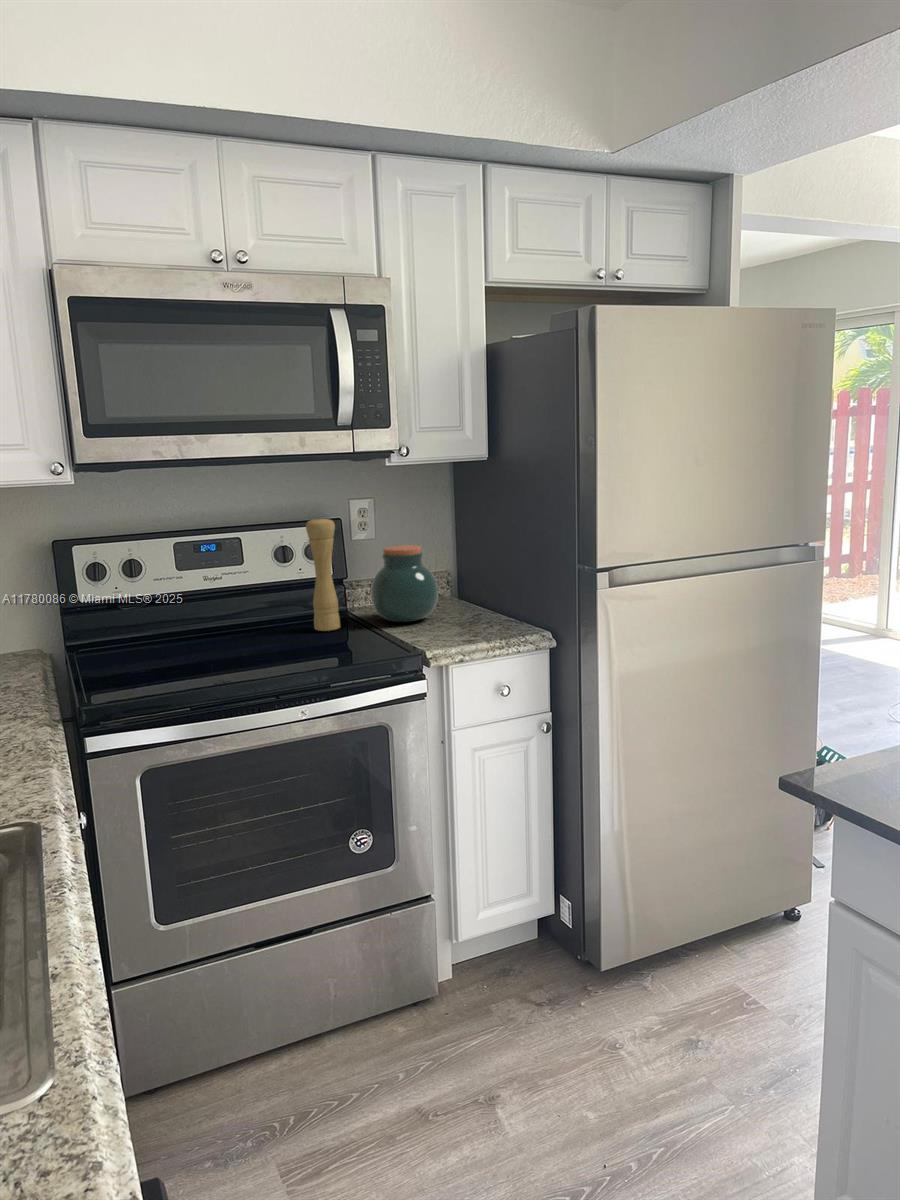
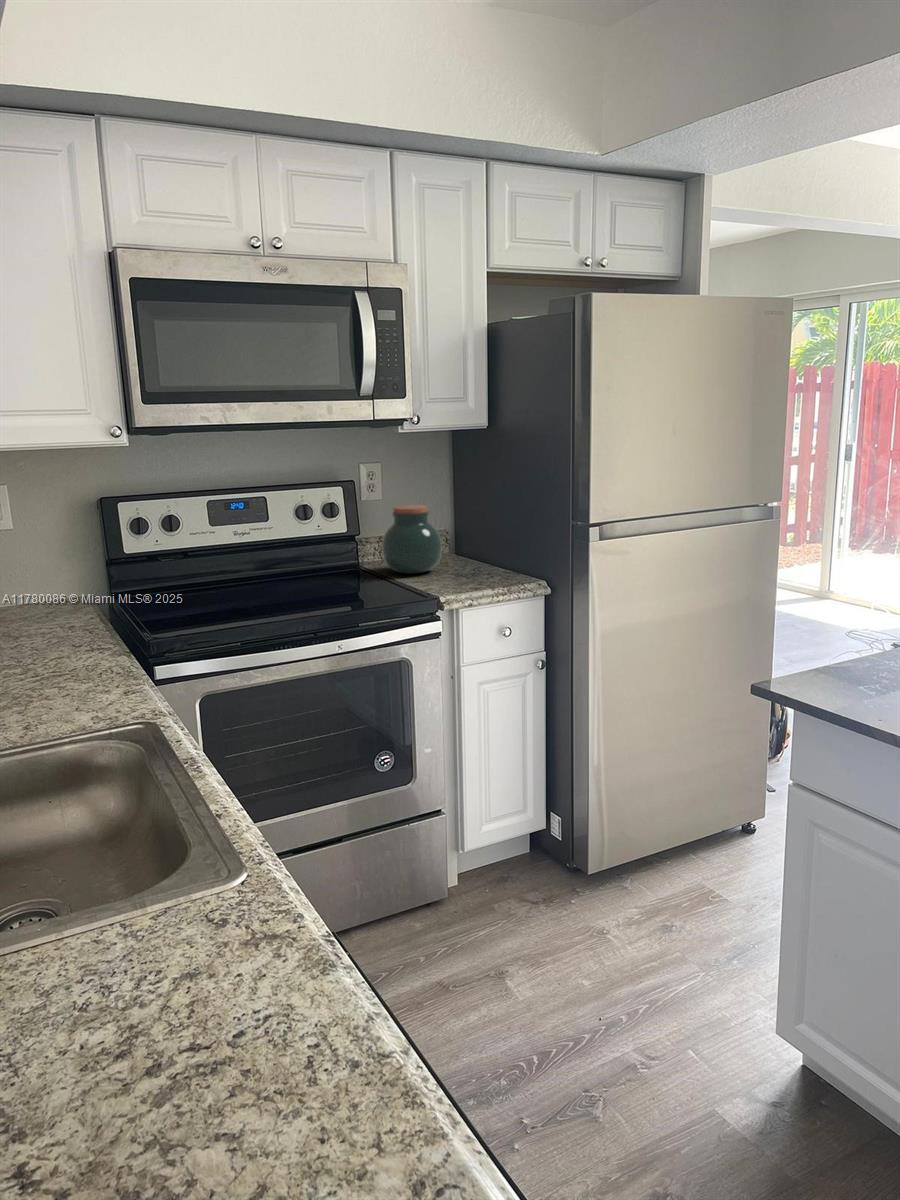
pepper mill: present [306,517,340,631] -> none [326,479,356,581]

